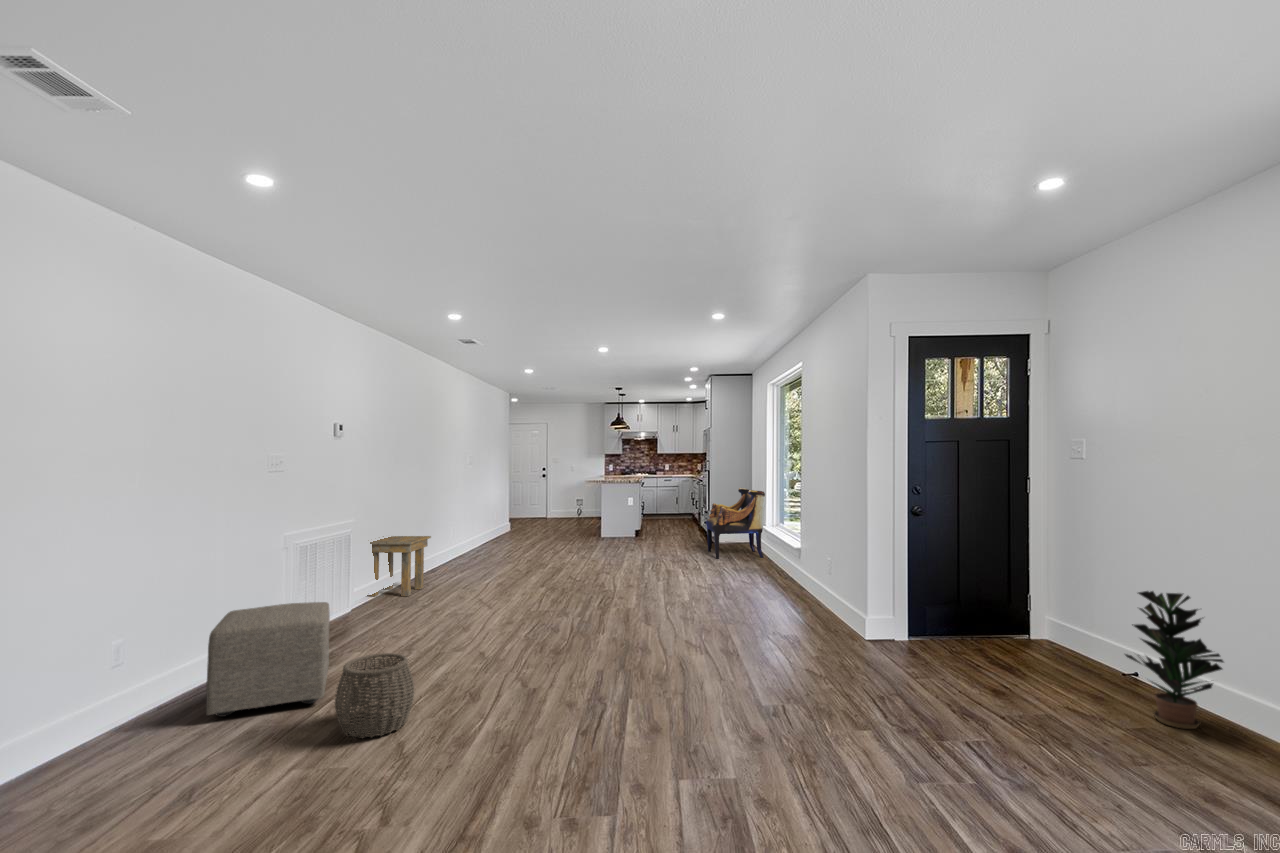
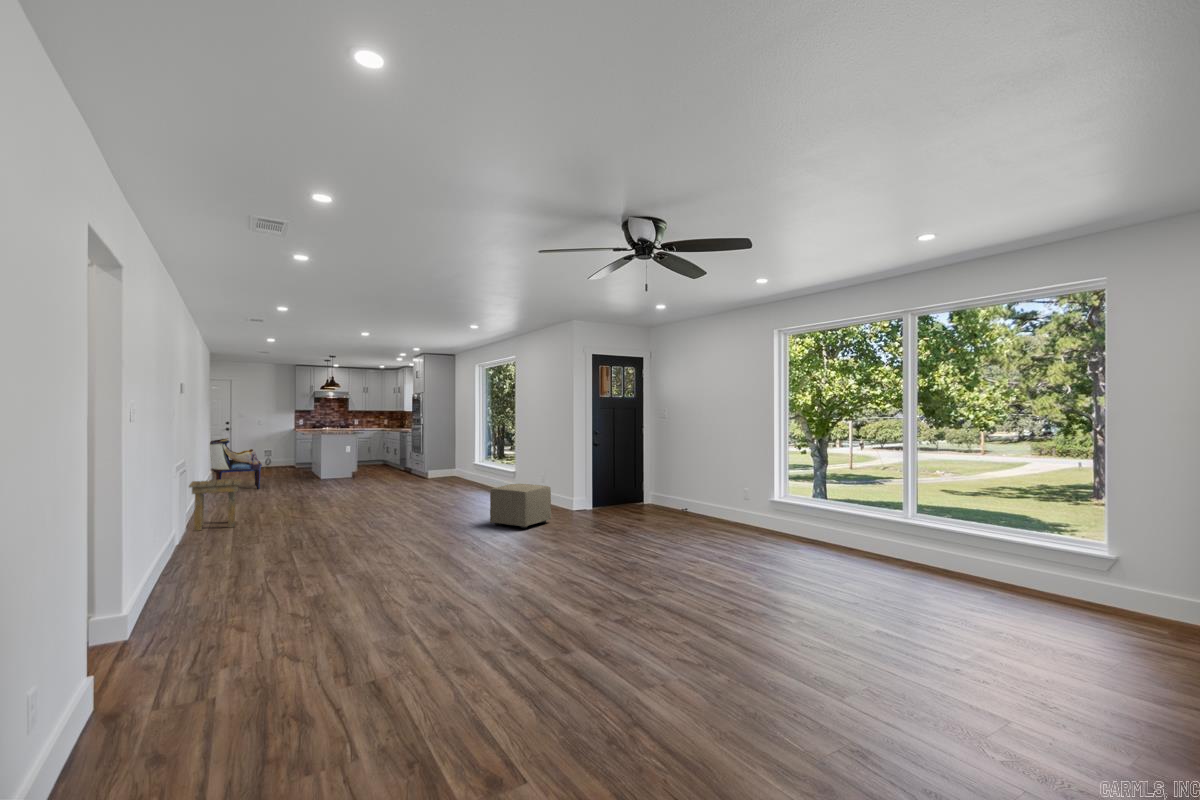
armchair: present [706,488,765,559] -> present [210,438,262,489]
potted plant: present [1125,591,1223,729] -> none [689,471,720,522]
ottoman: present [206,602,330,717] -> present [490,484,551,529]
woven basket: present [335,653,415,738] -> none [354,532,401,578]

